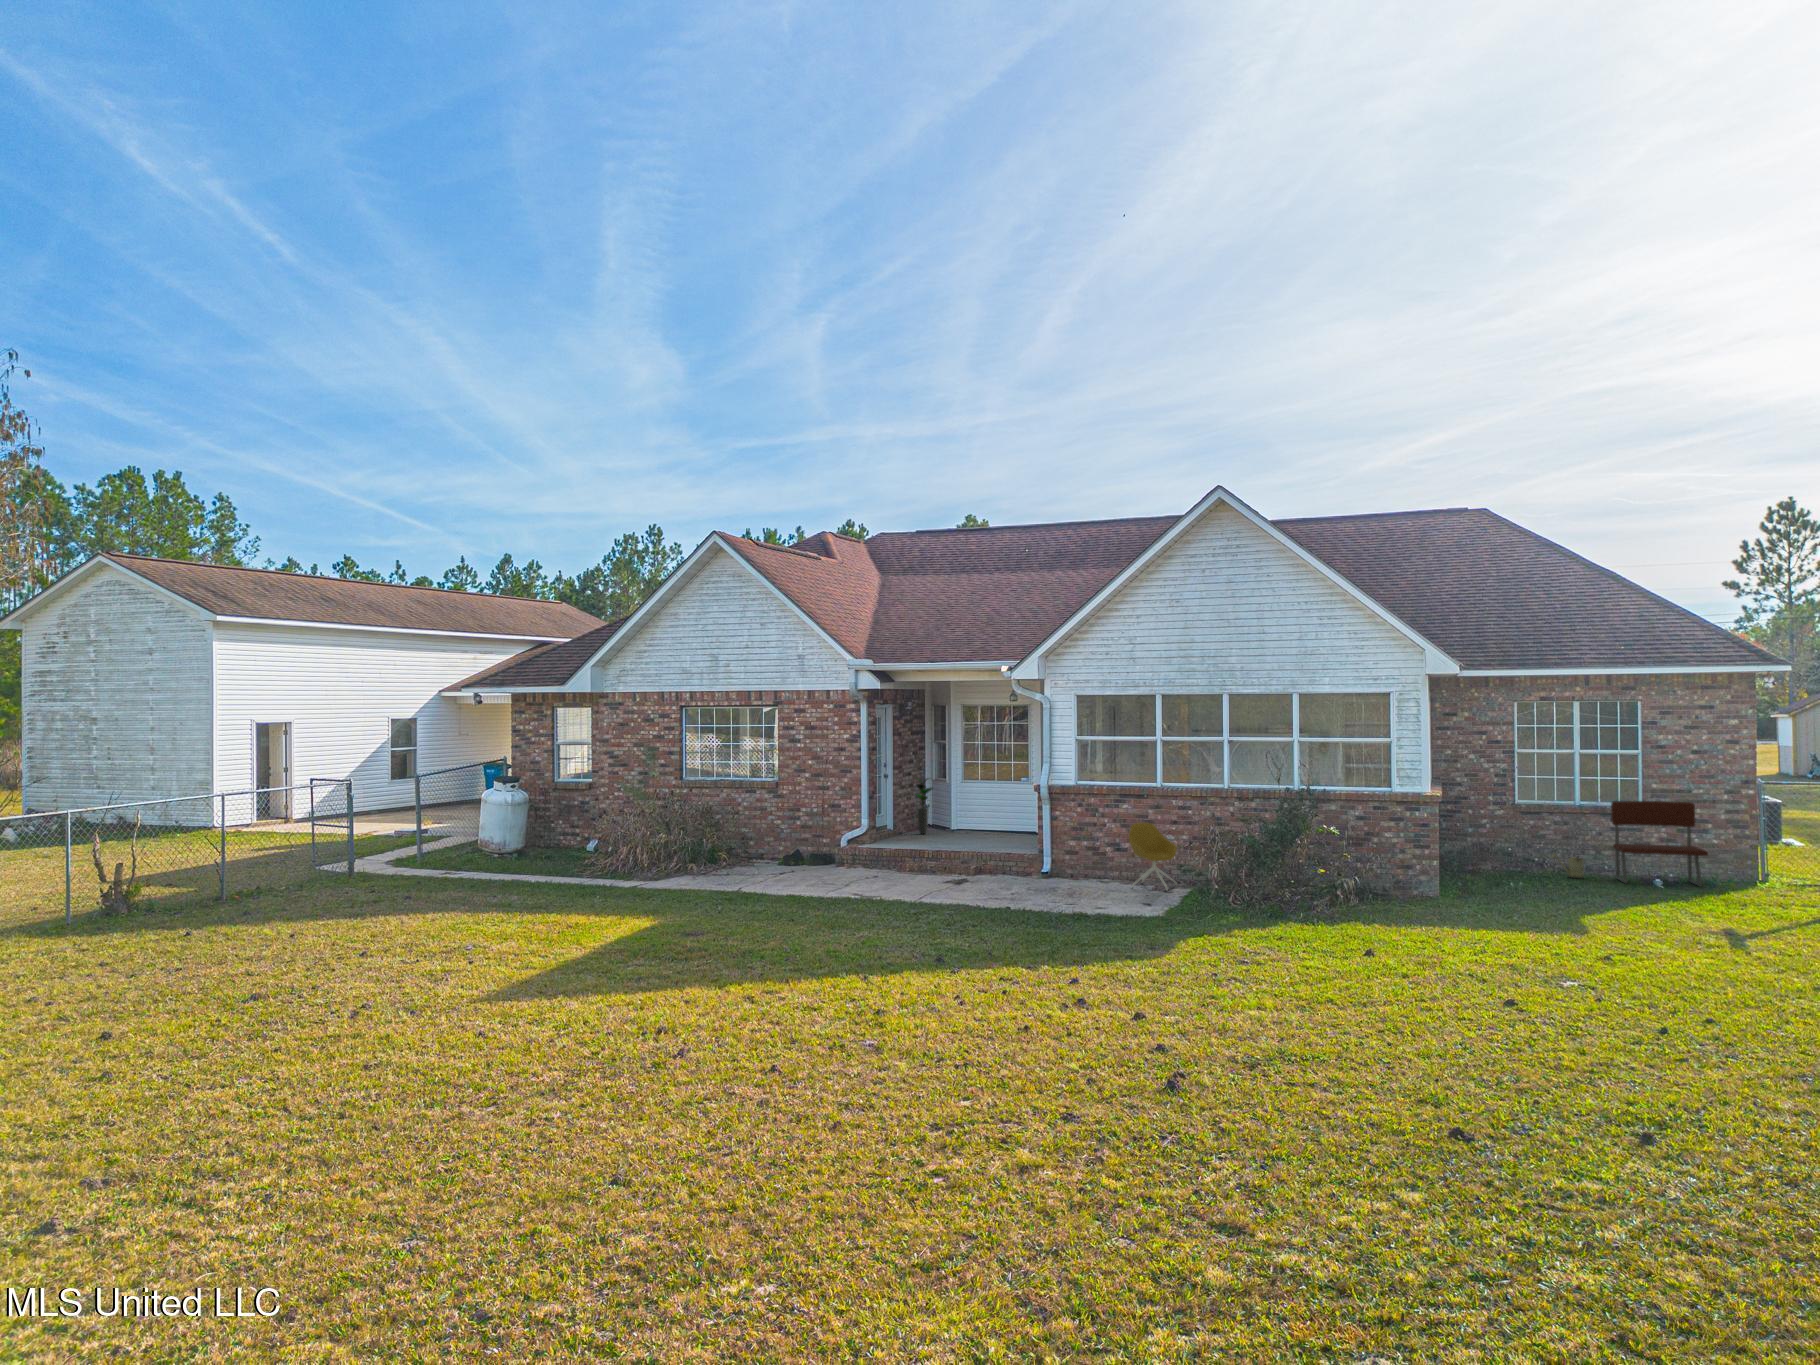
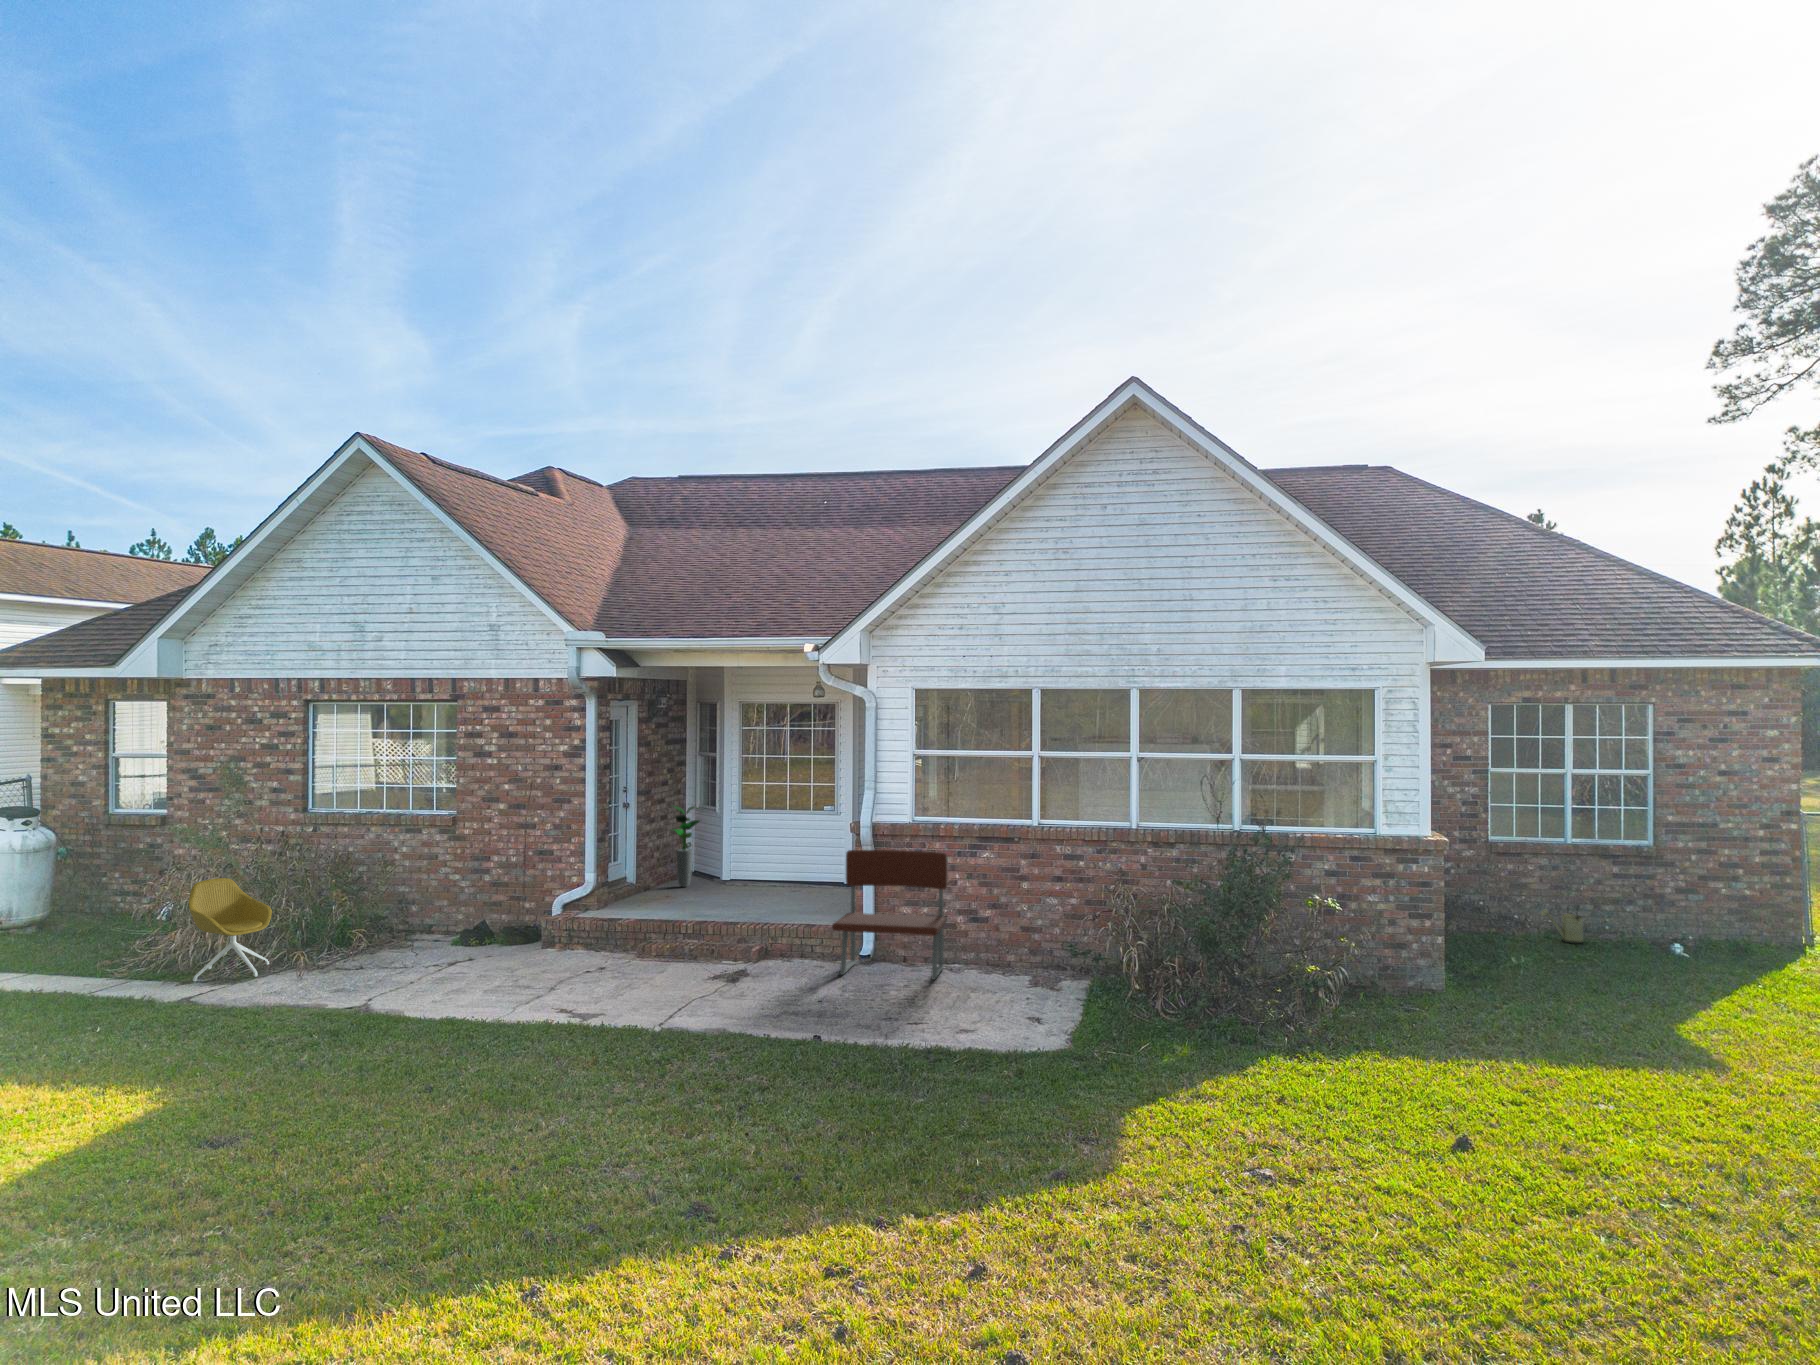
bench: present [1611,801,1708,886] -> present [832,850,948,980]
chair: present [1129,823,1177,889] -> present [189,878,272,982]

